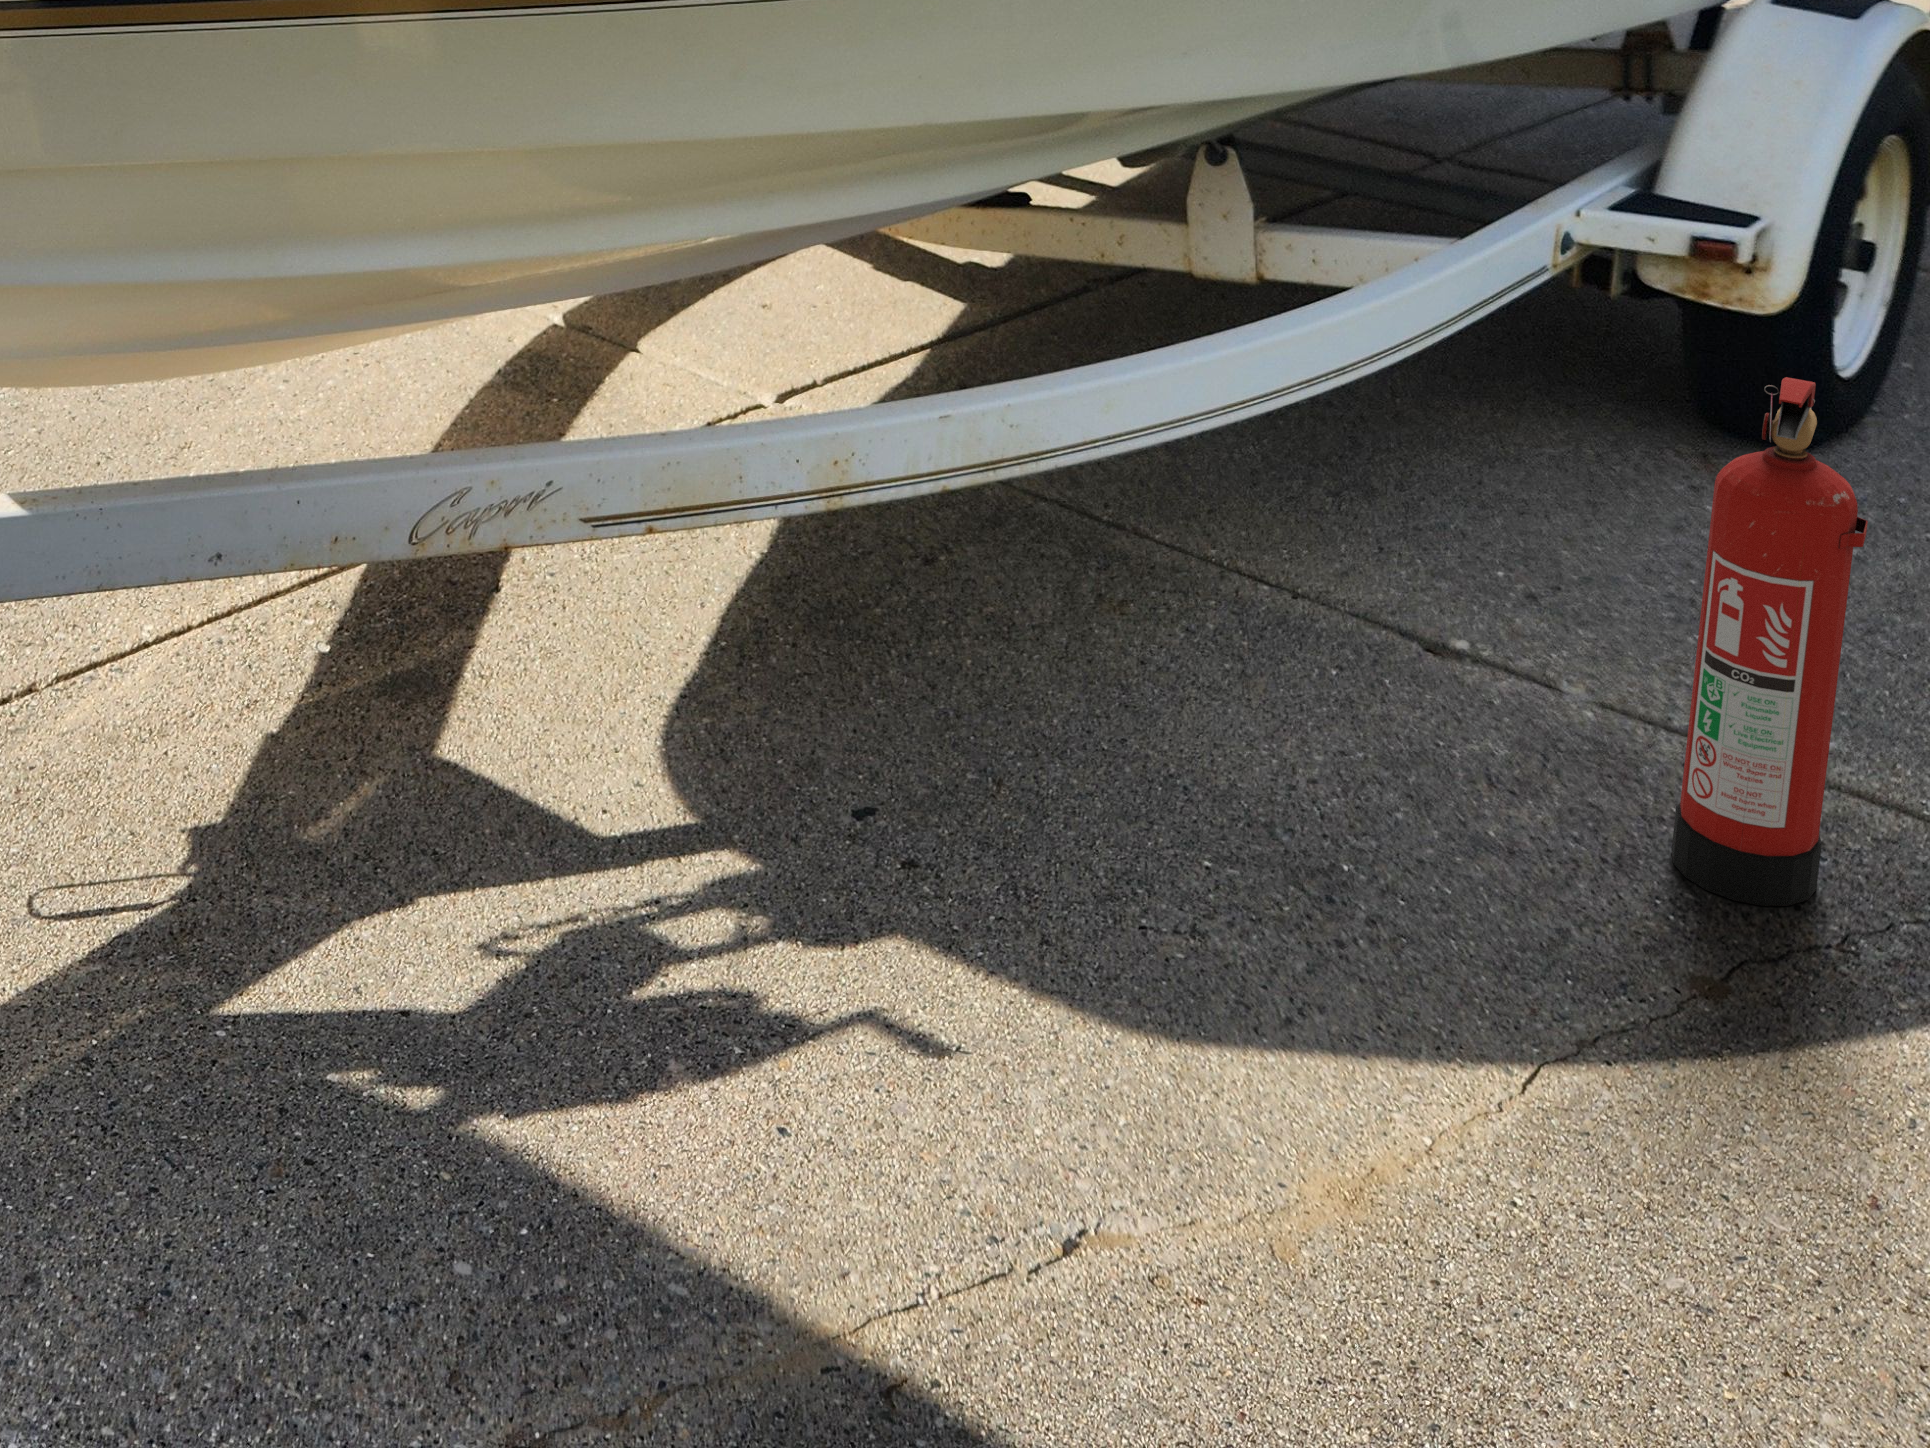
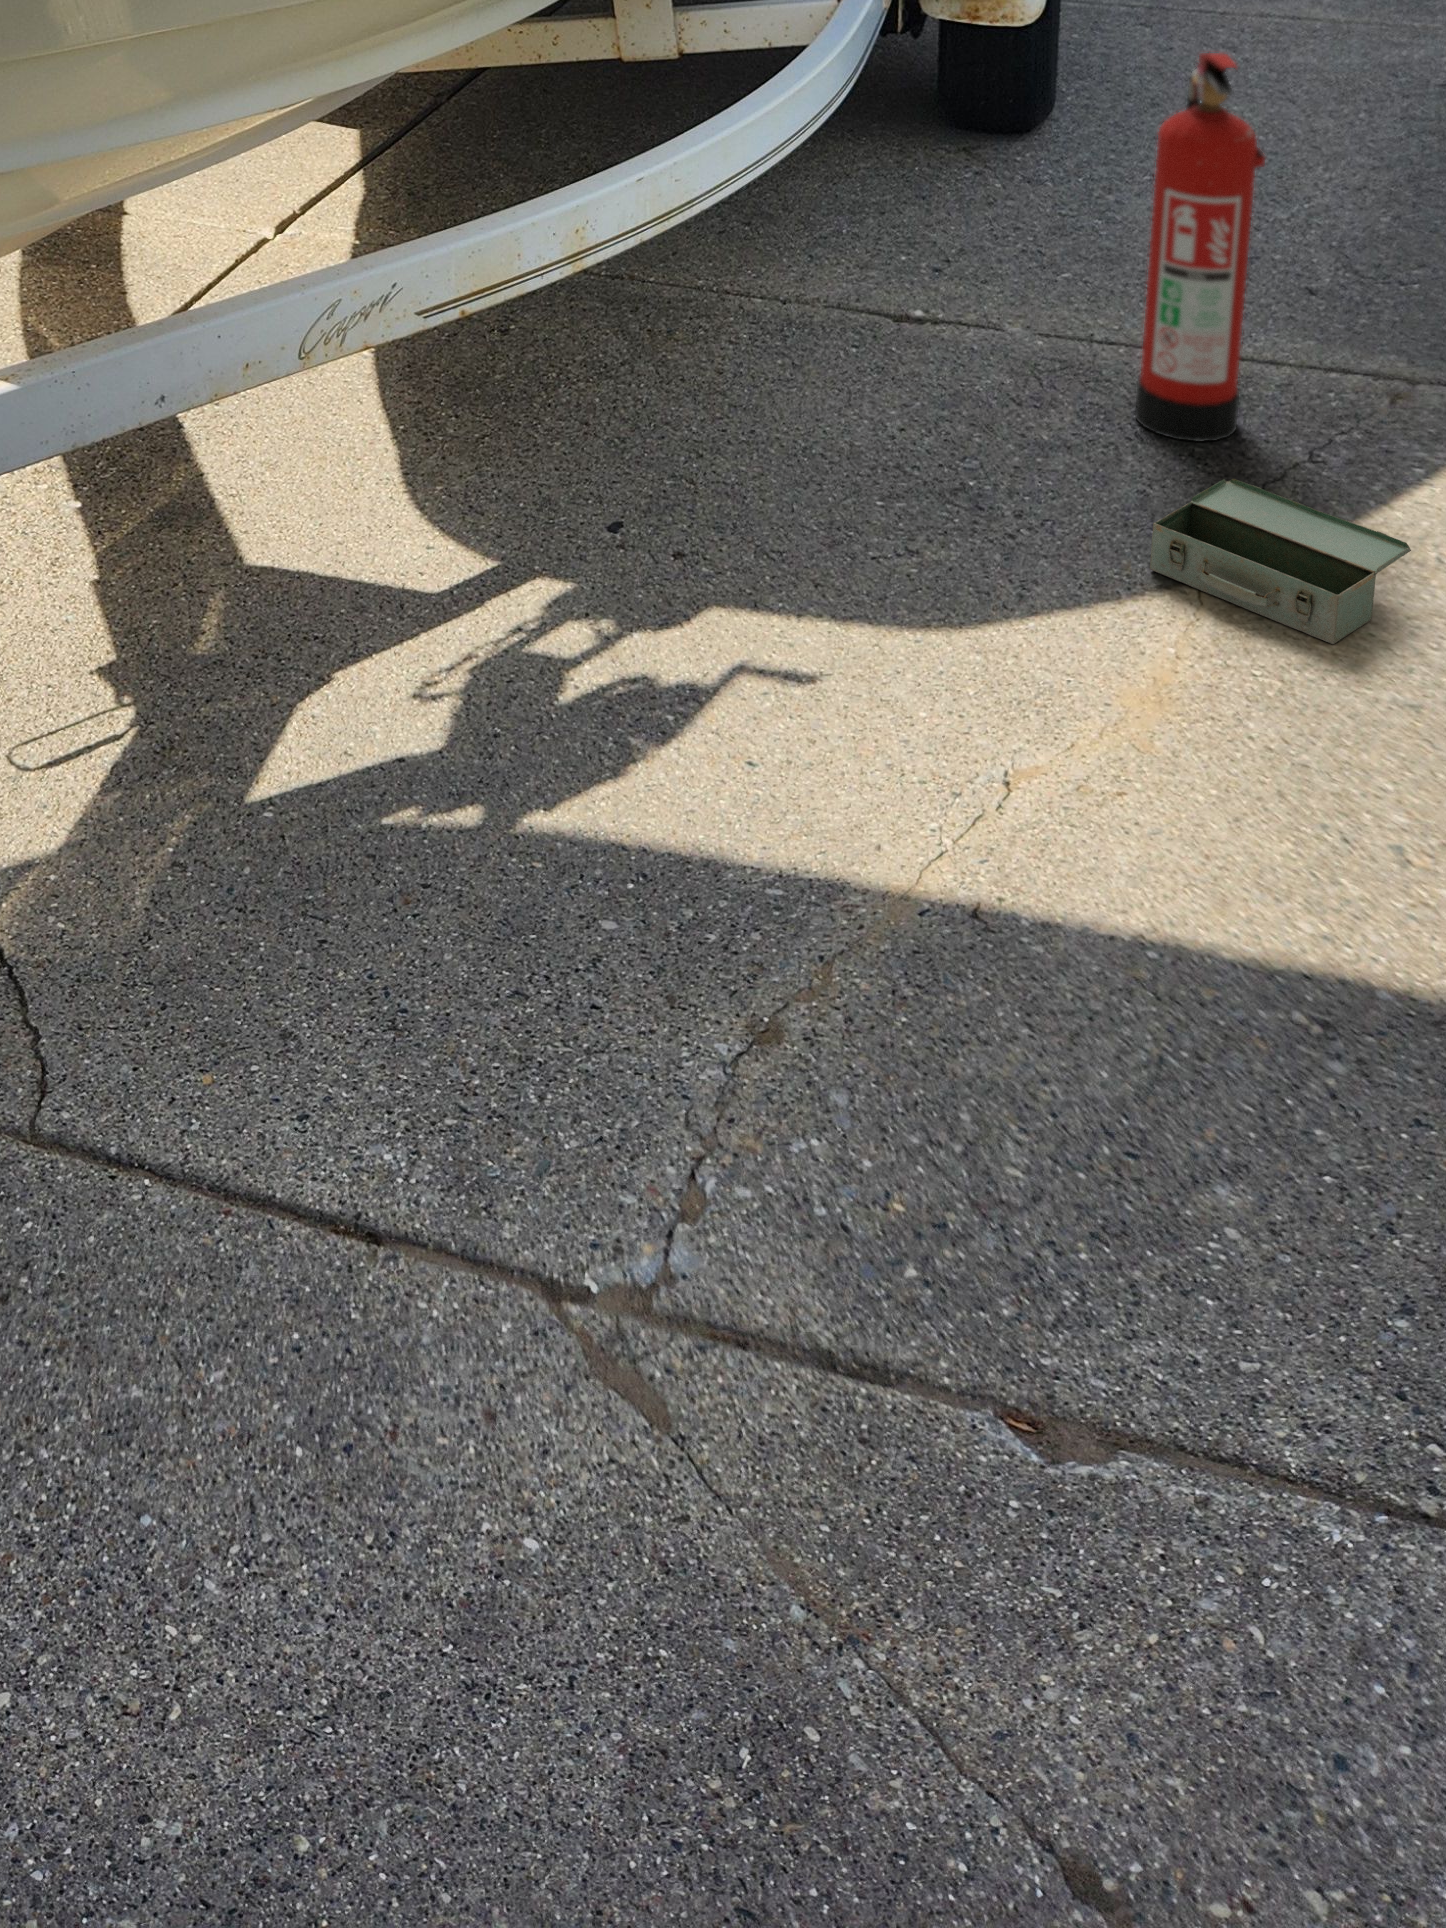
toolbox: none [1511,954,1872,1215] -> present [1150,479,1411,644]

